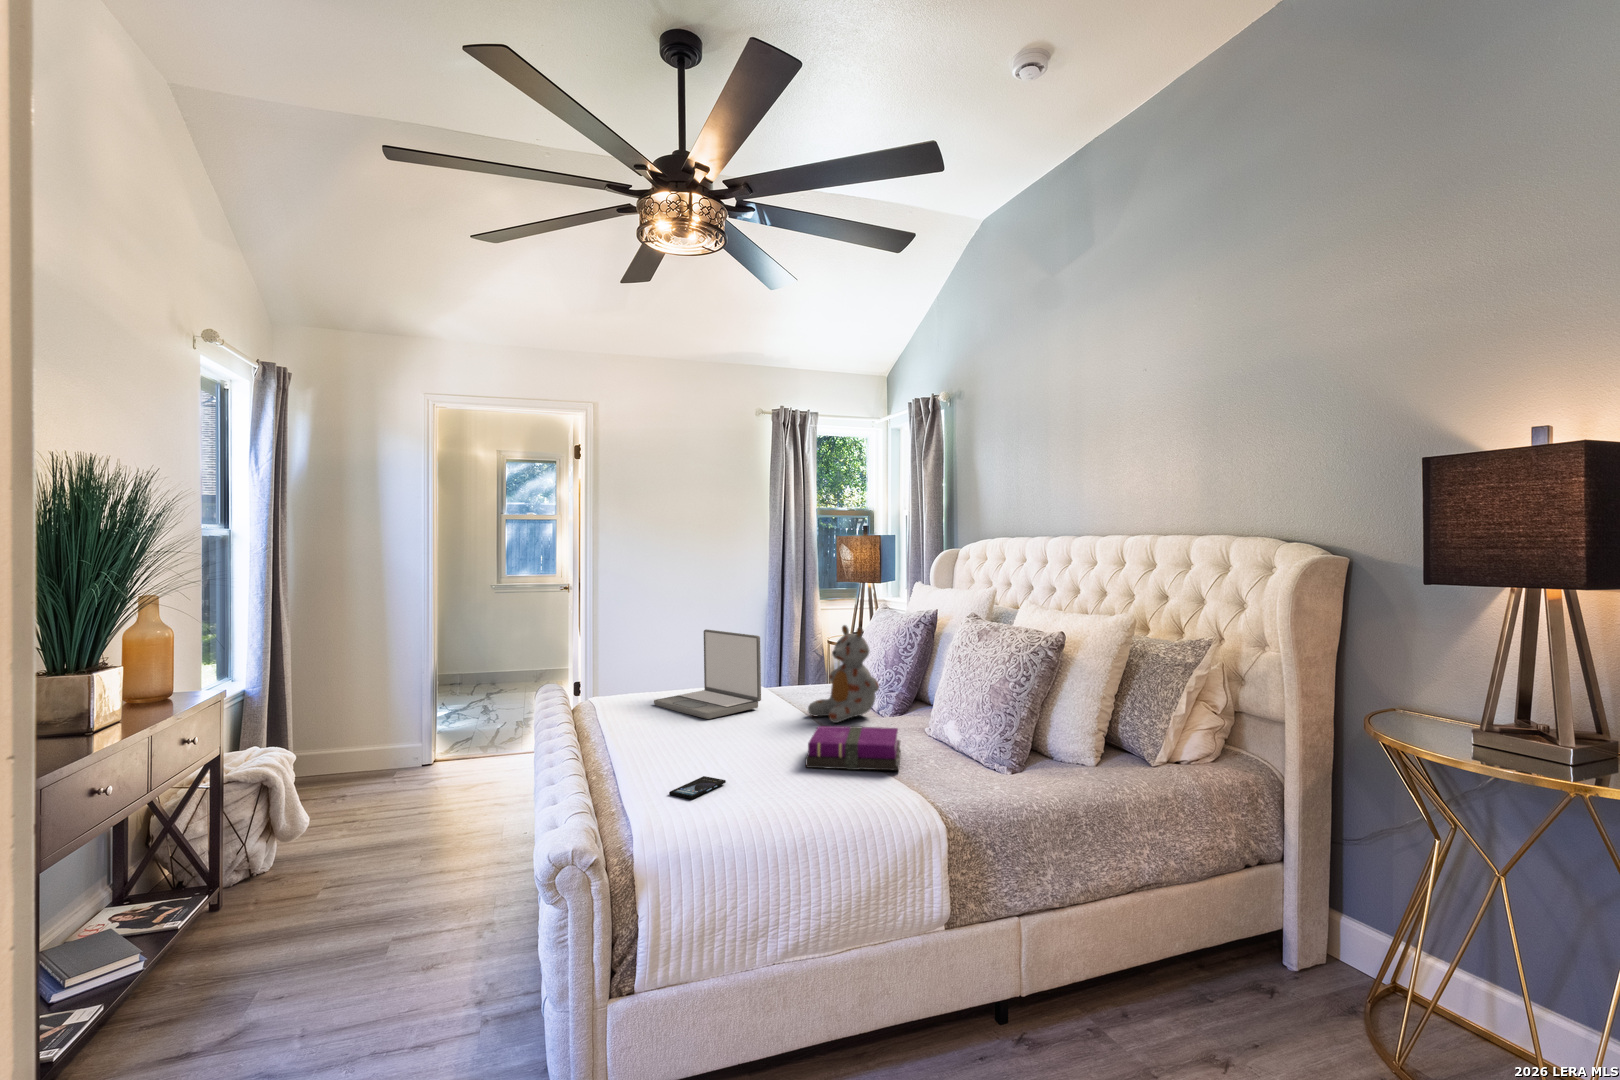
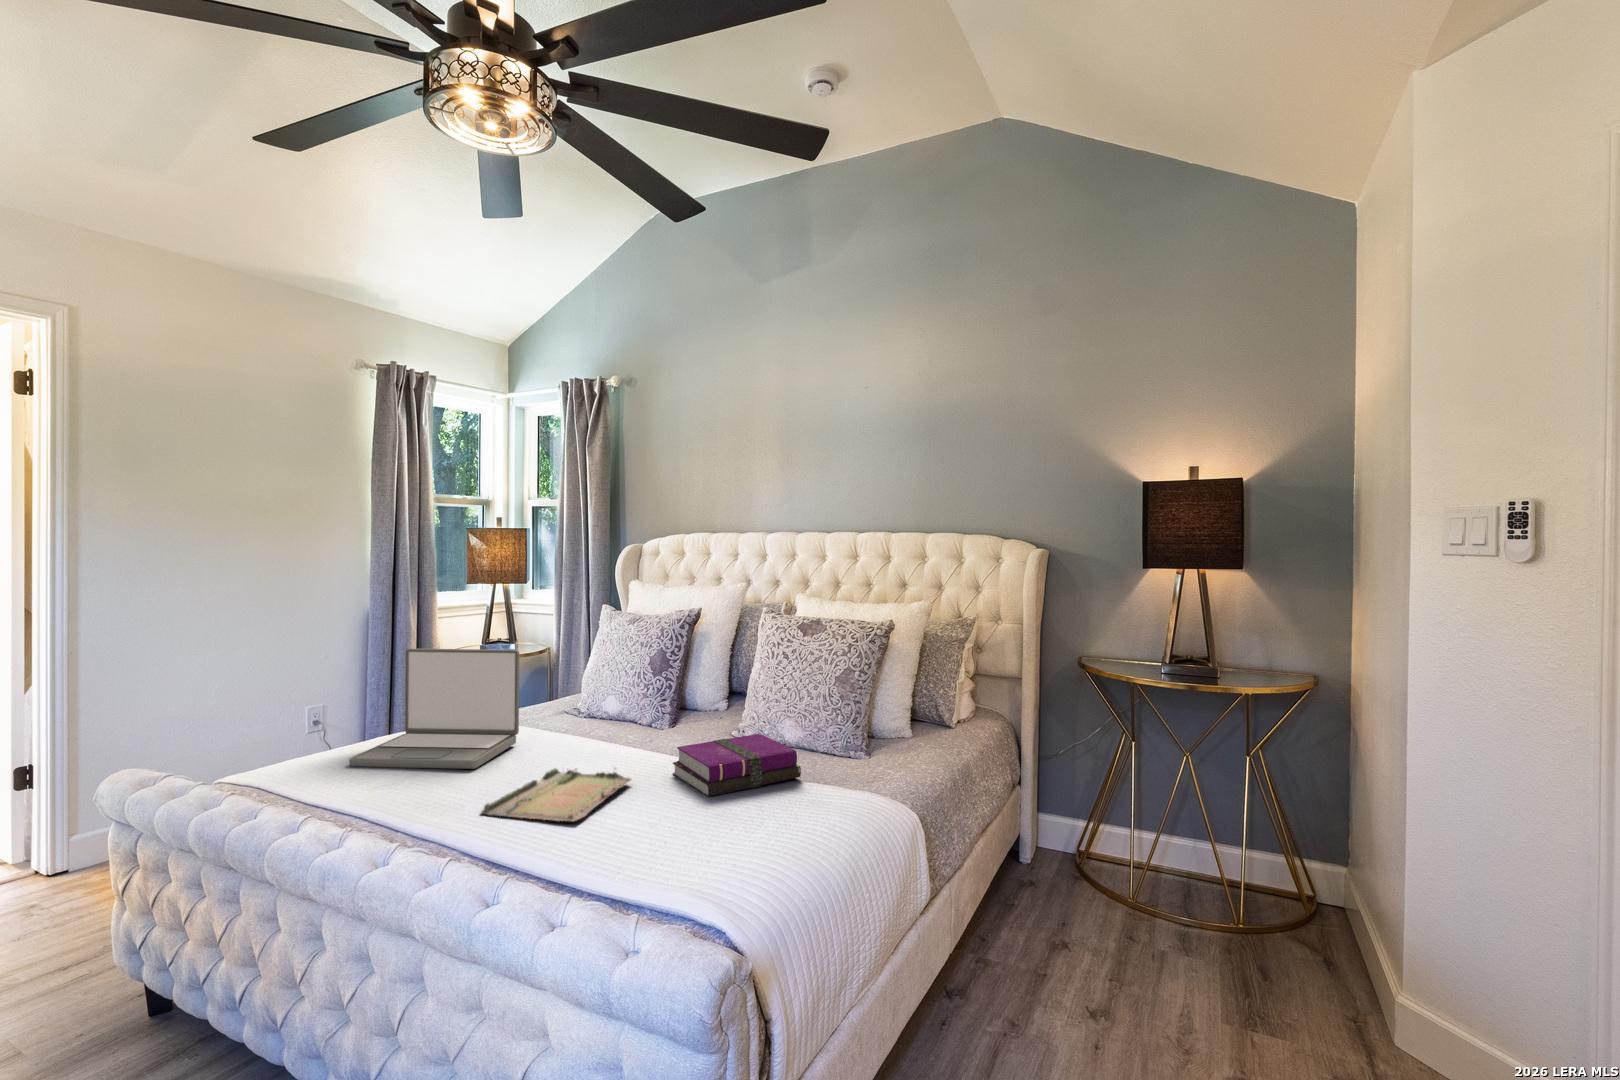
stuffed bear: present [808,625,879,723] -> none [591,629,679,744]
tray: none [662,727,775,761] -> present [481,768,631,821]
smartphone: present [669,776,726,799] -> none [627,833,668,871]

